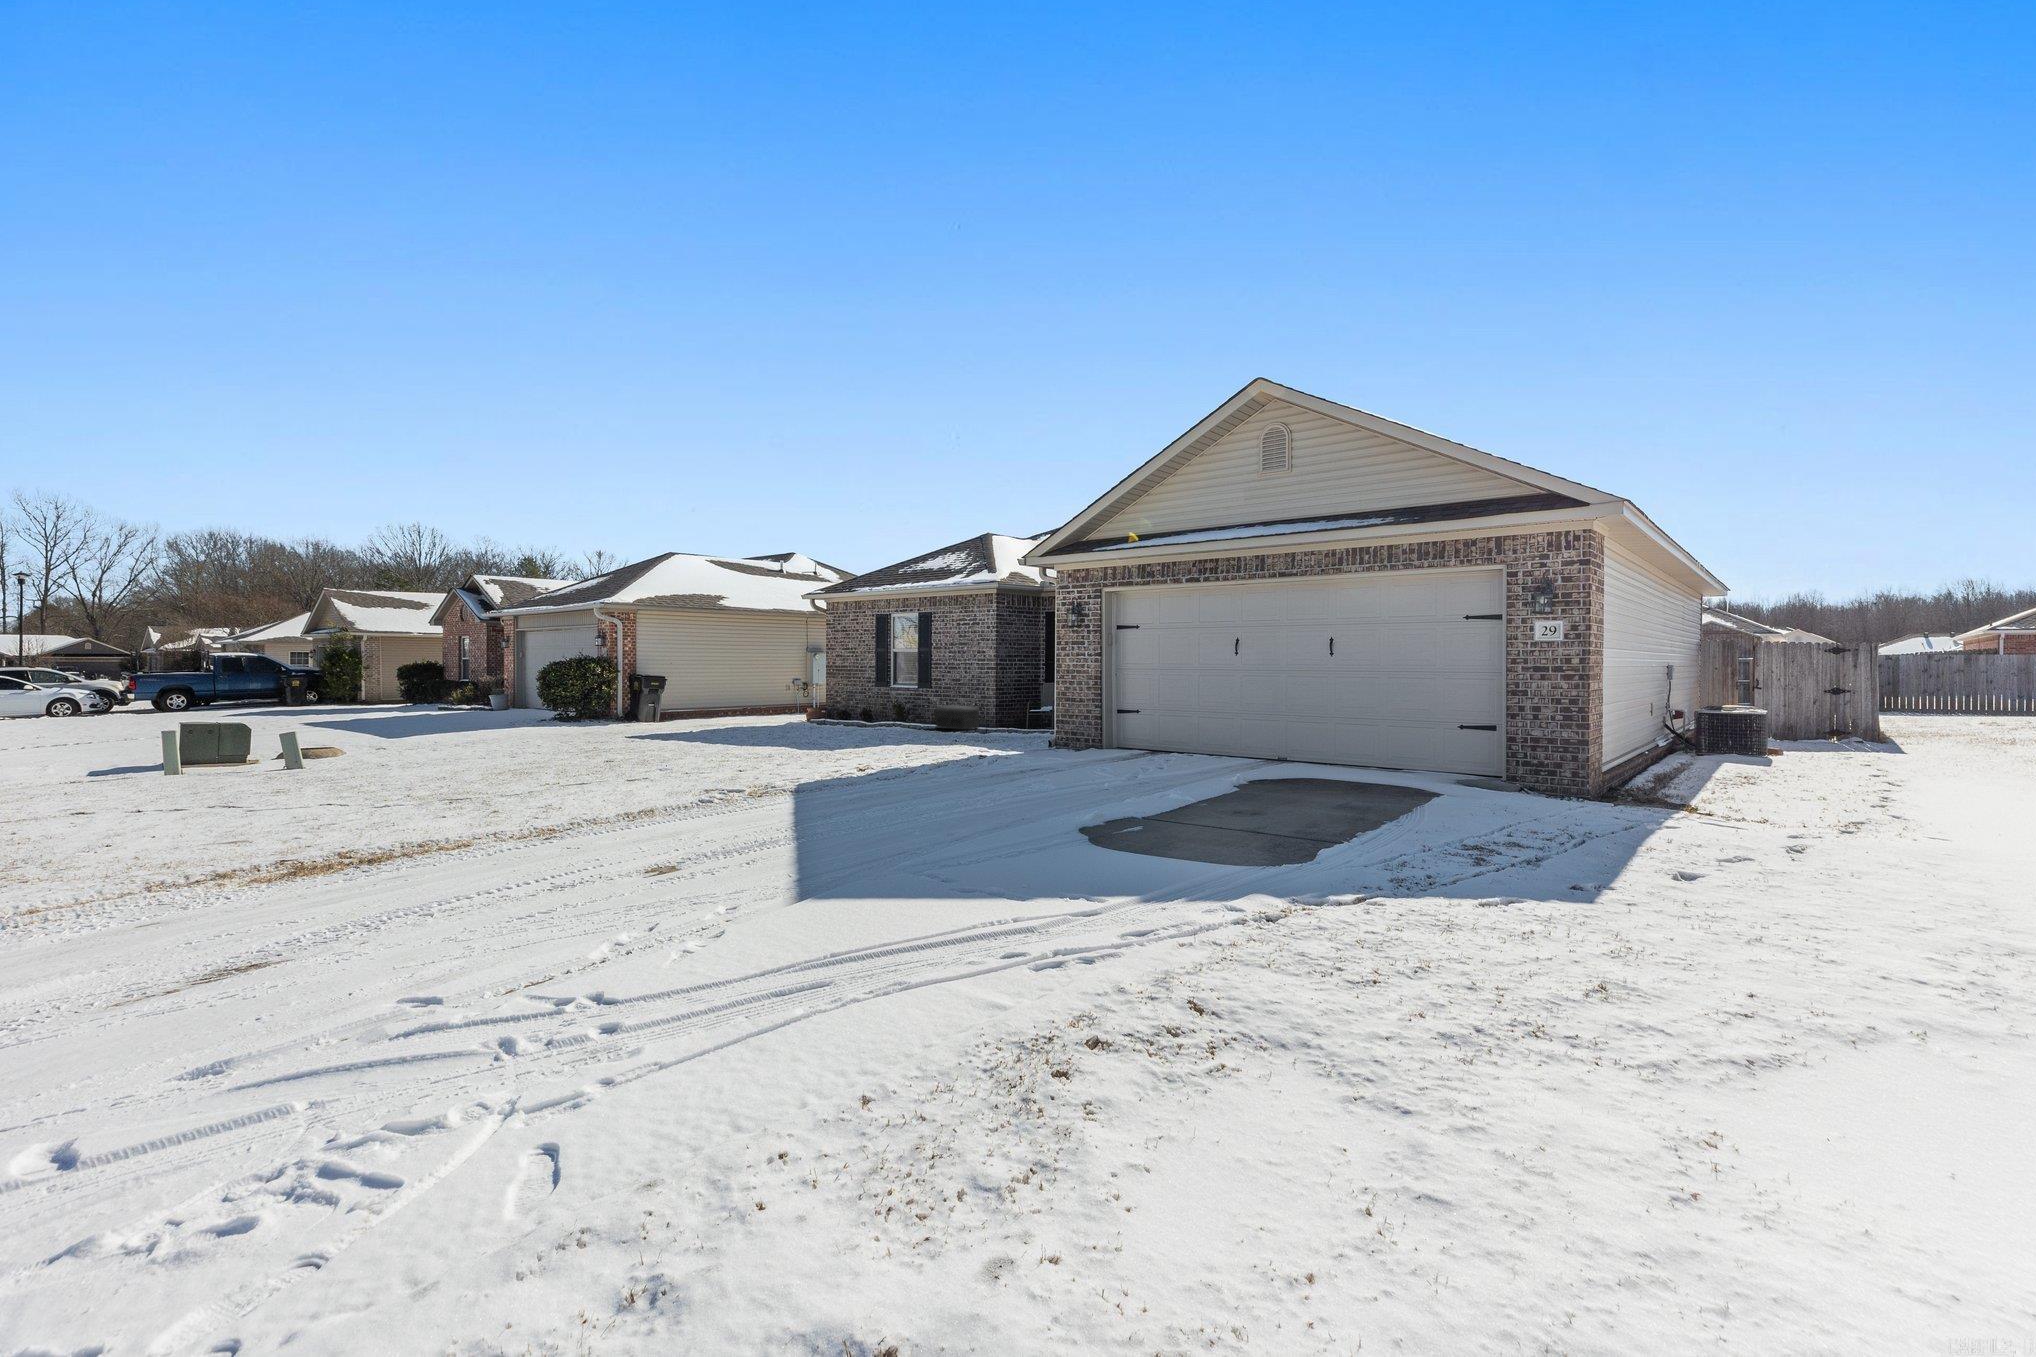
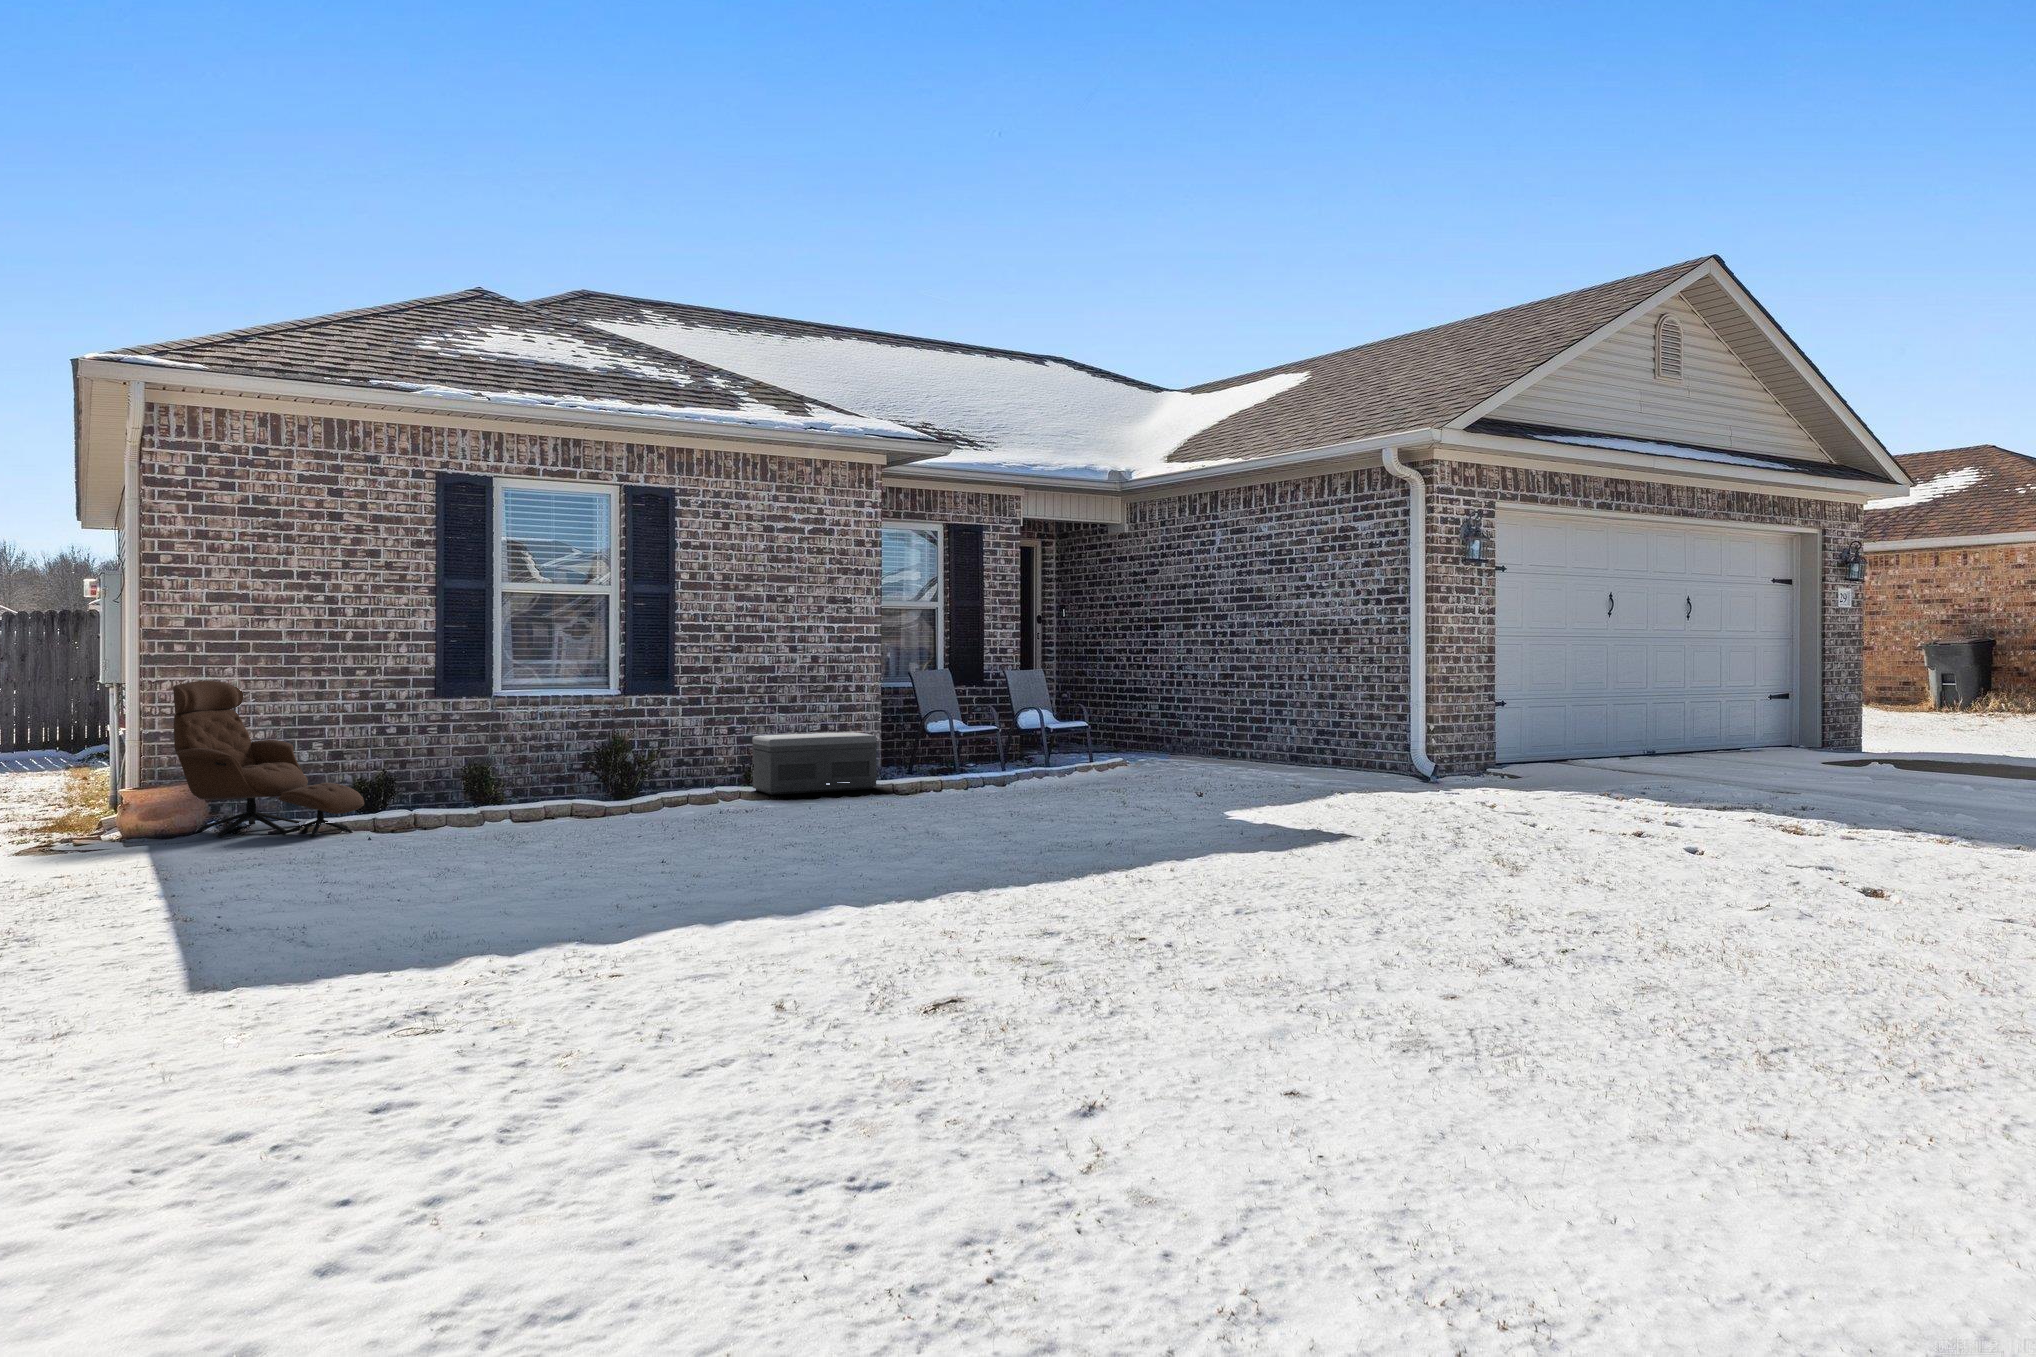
lounge chair: none [818,680,853,724] -> present [173,681,364,837]

